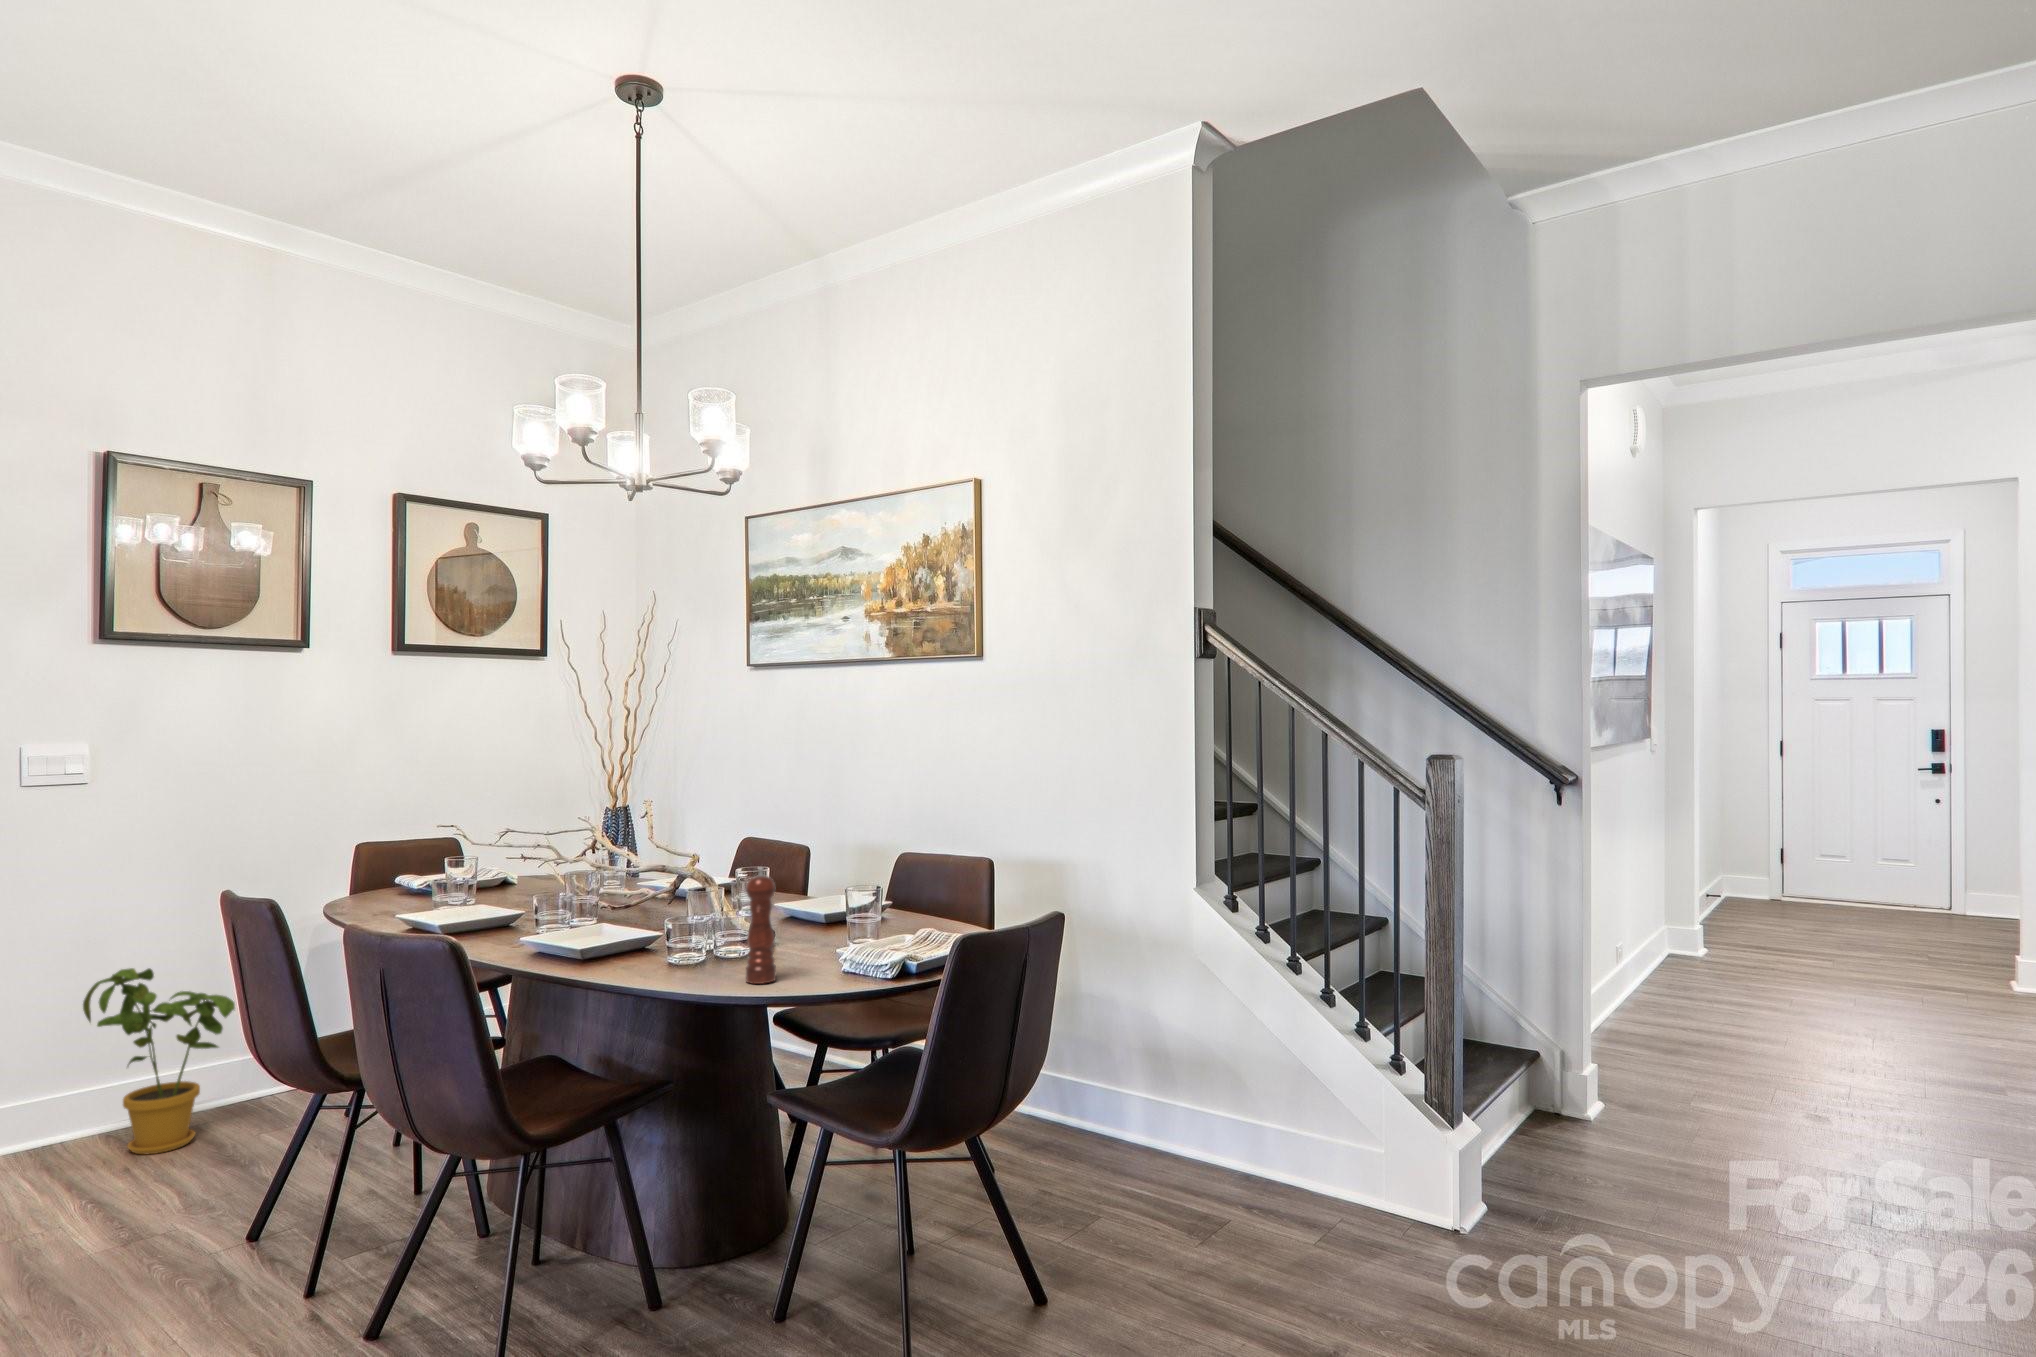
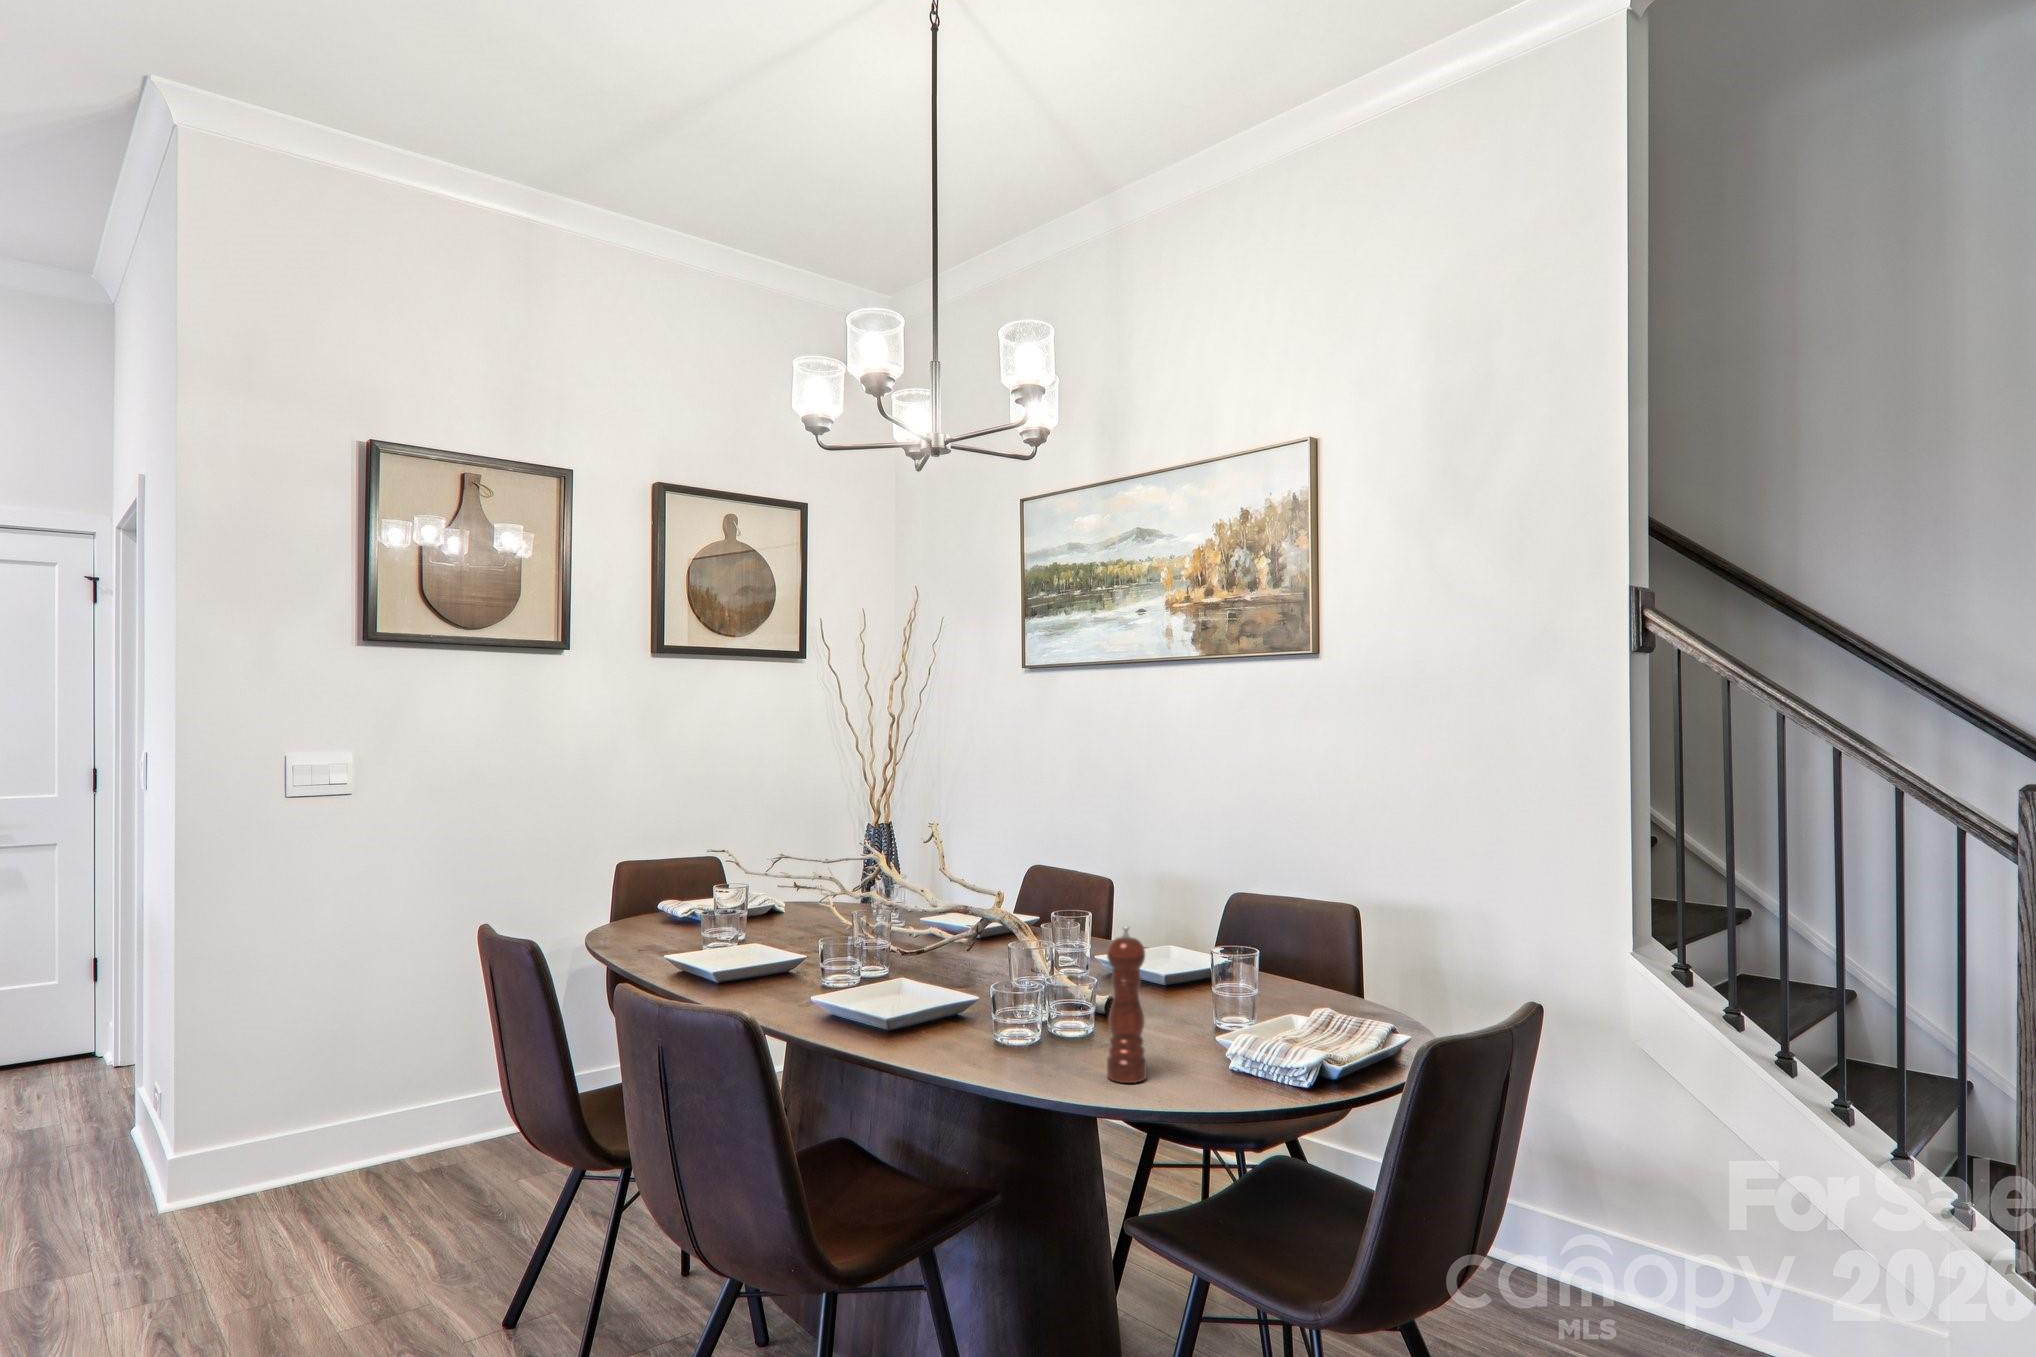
house plant: present [83,968,235,1155] -> none [345,994,494,1198]

